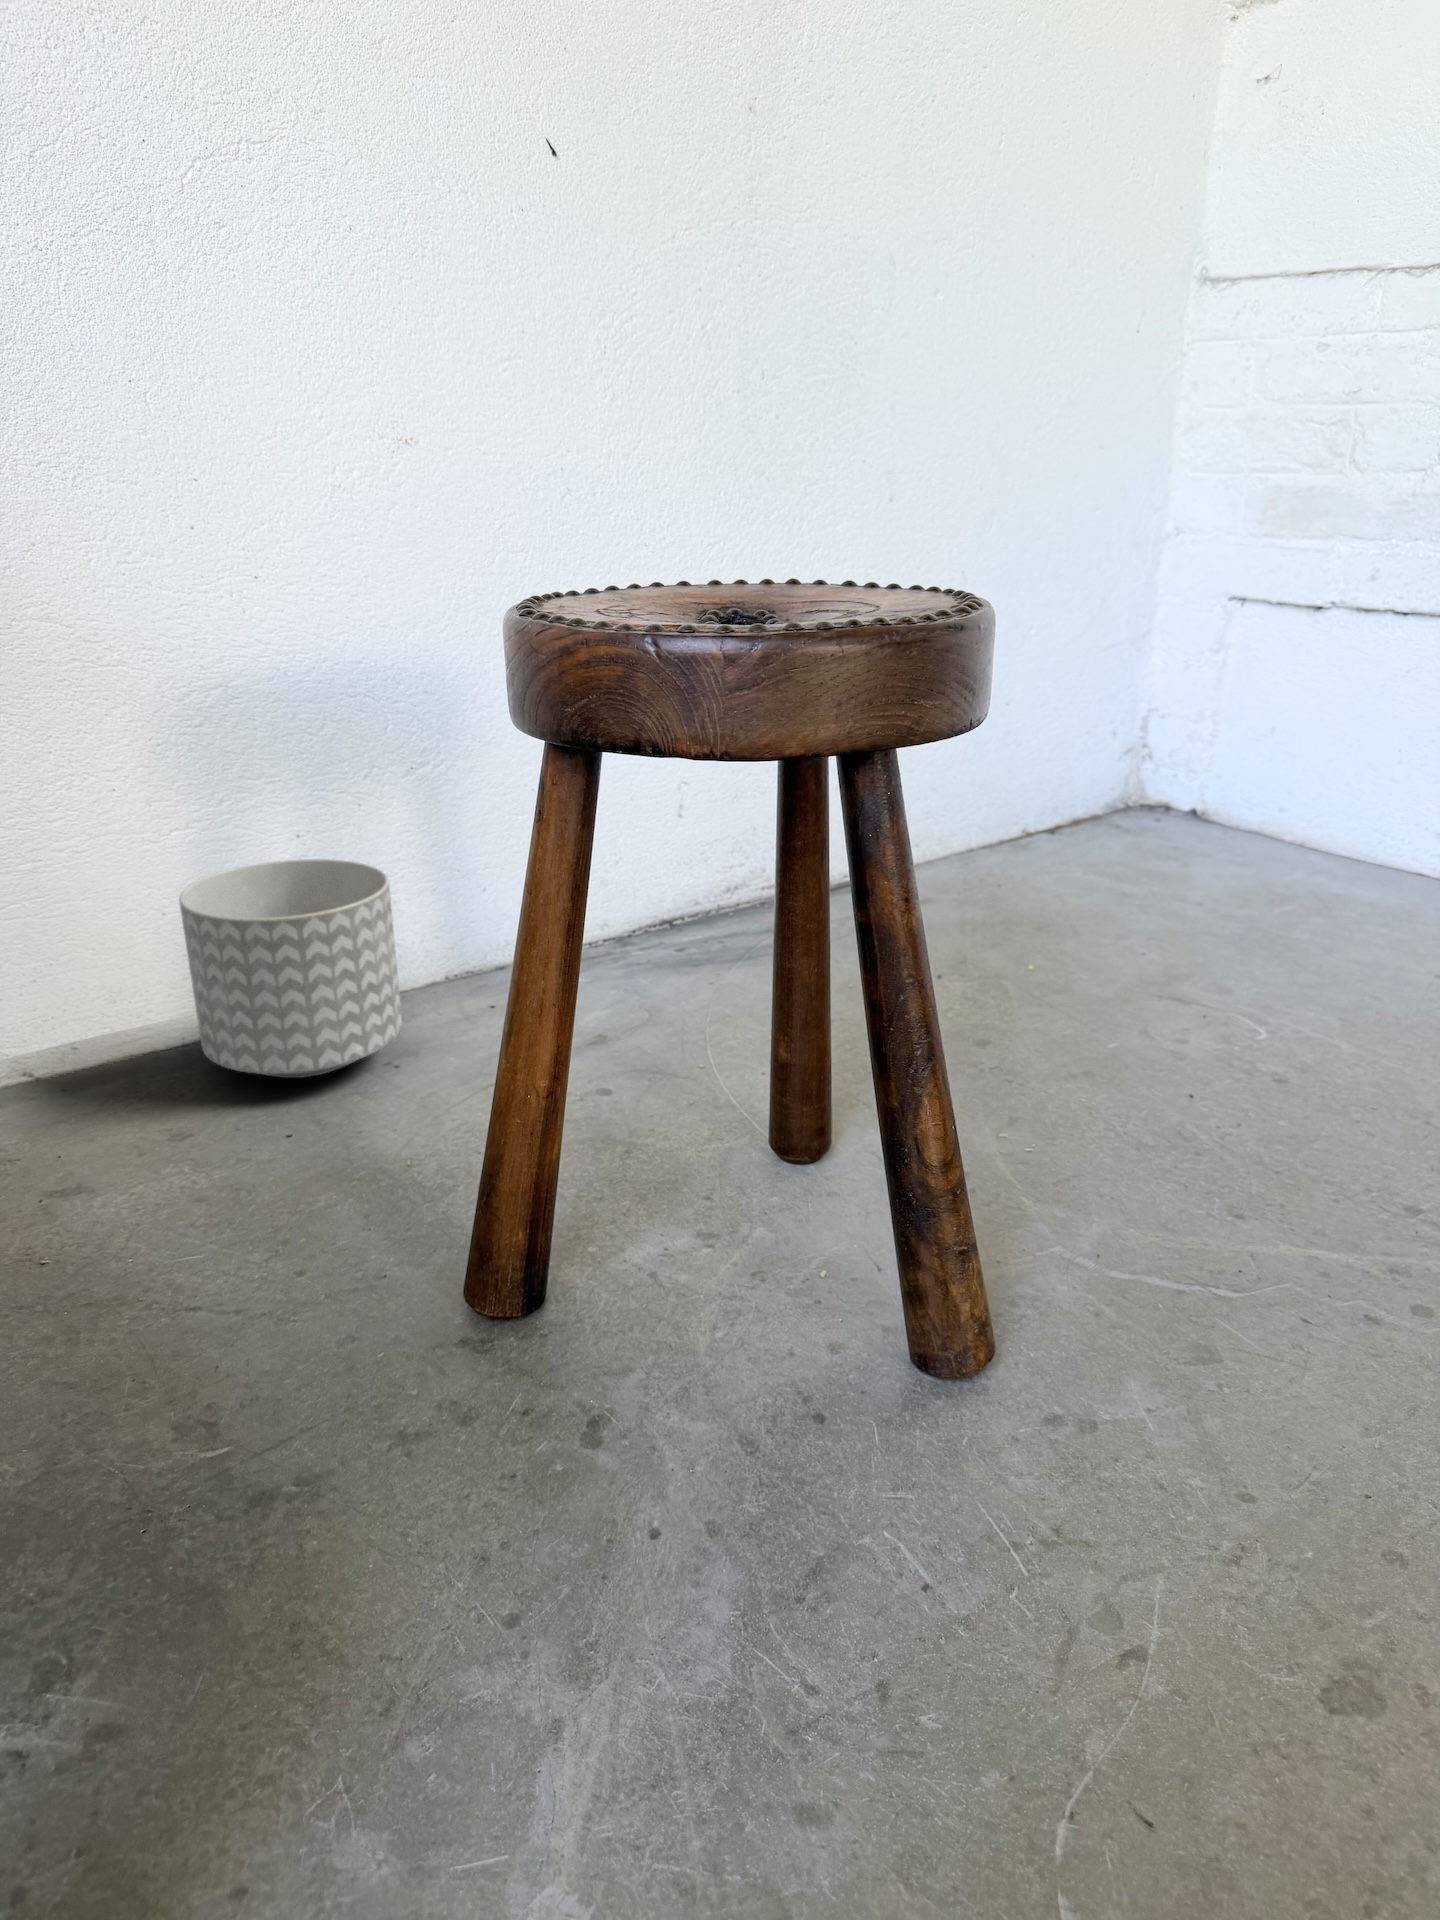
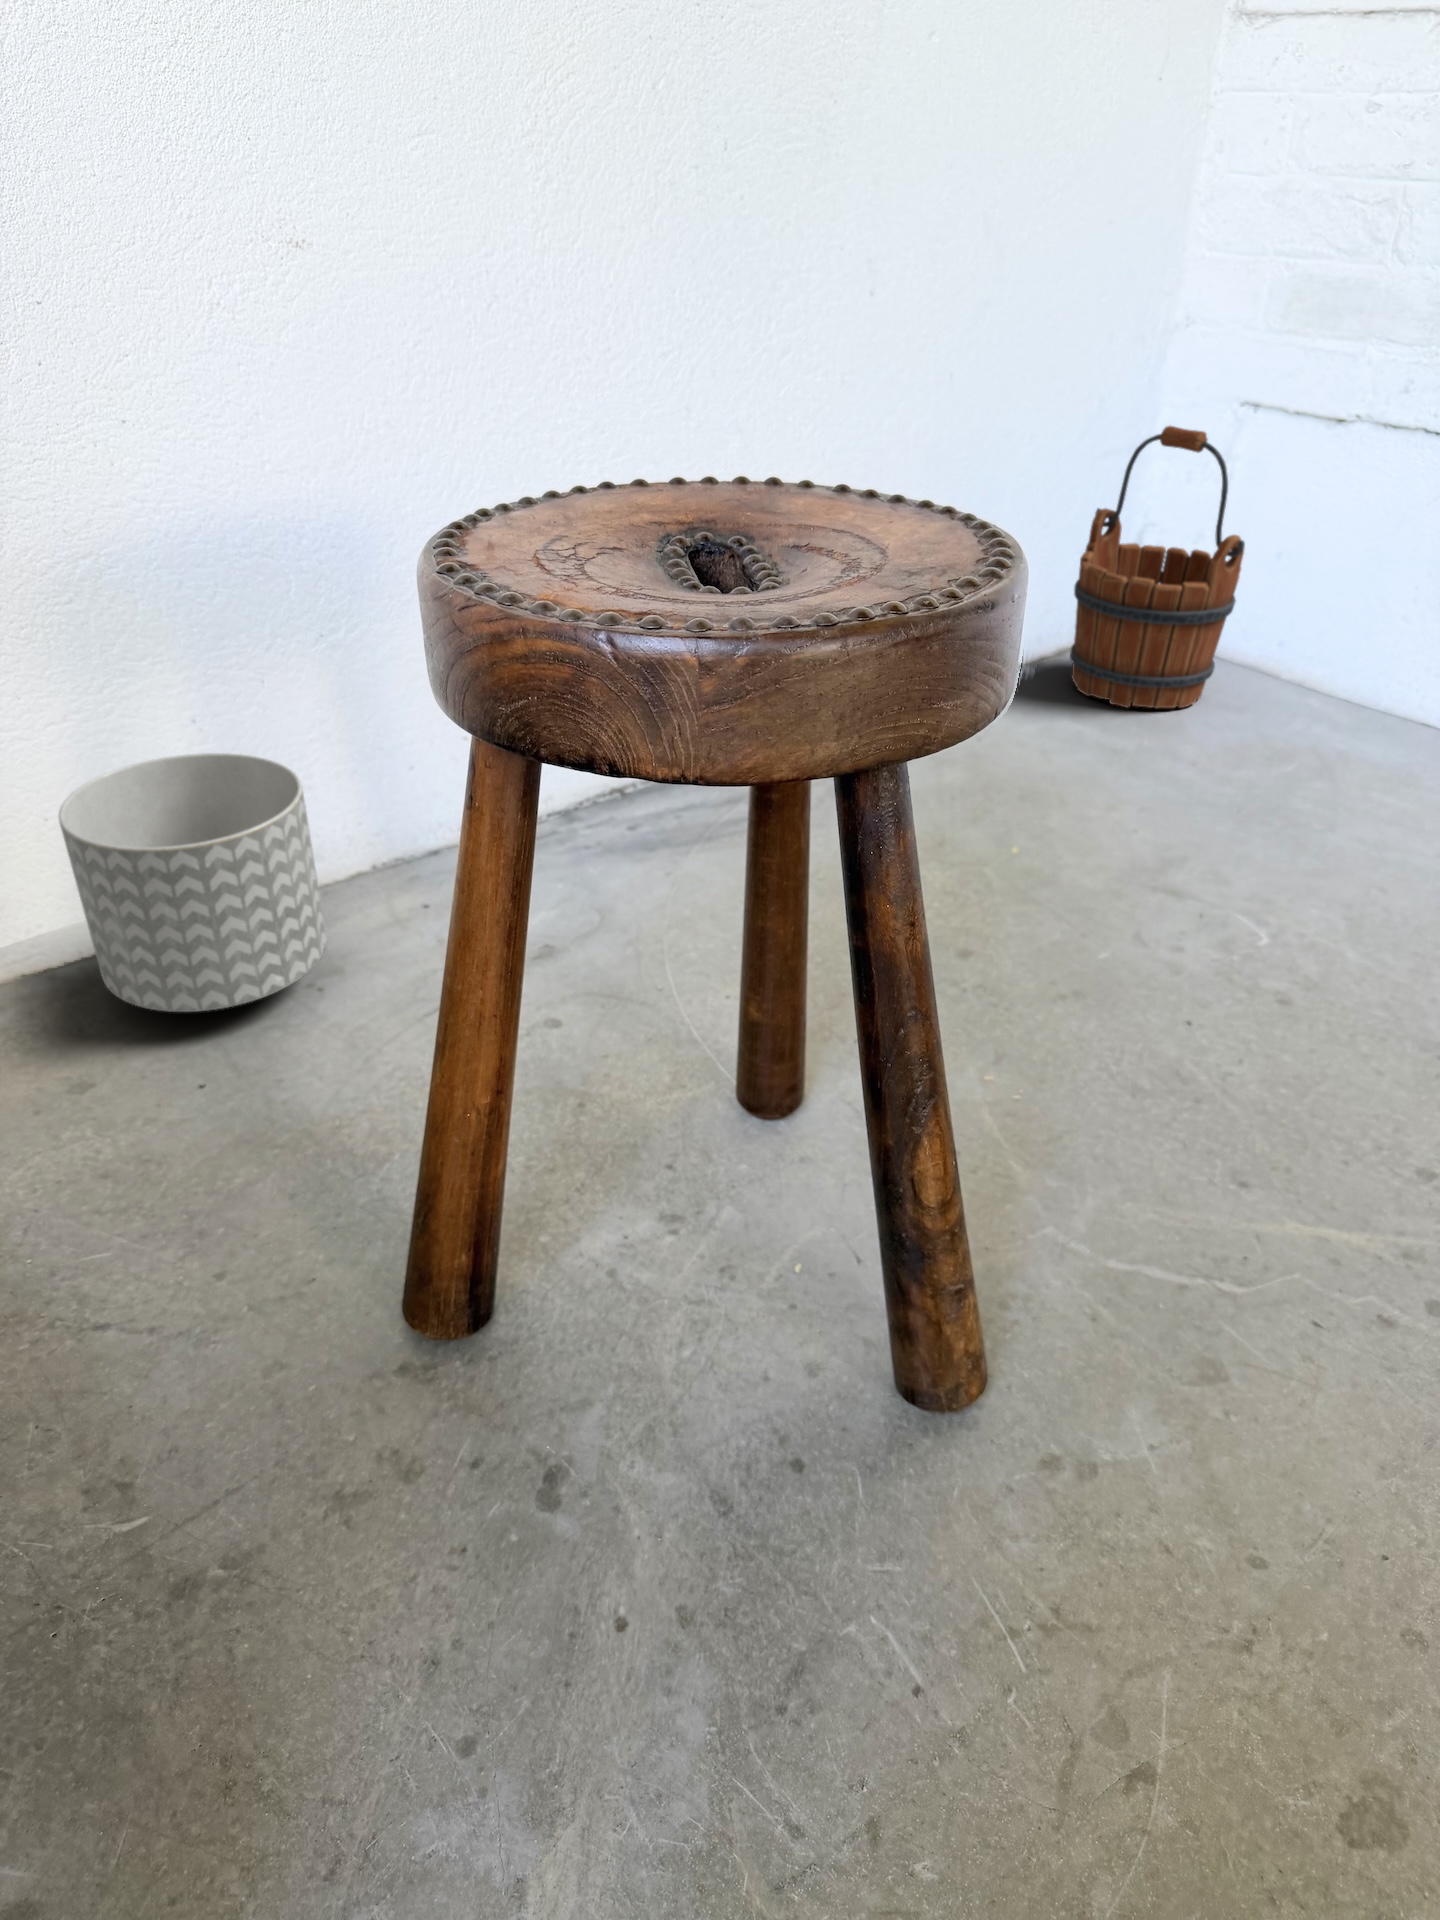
wooden bucket: none [1086,613,1238,862] -> present [1070,426,1245,708]

